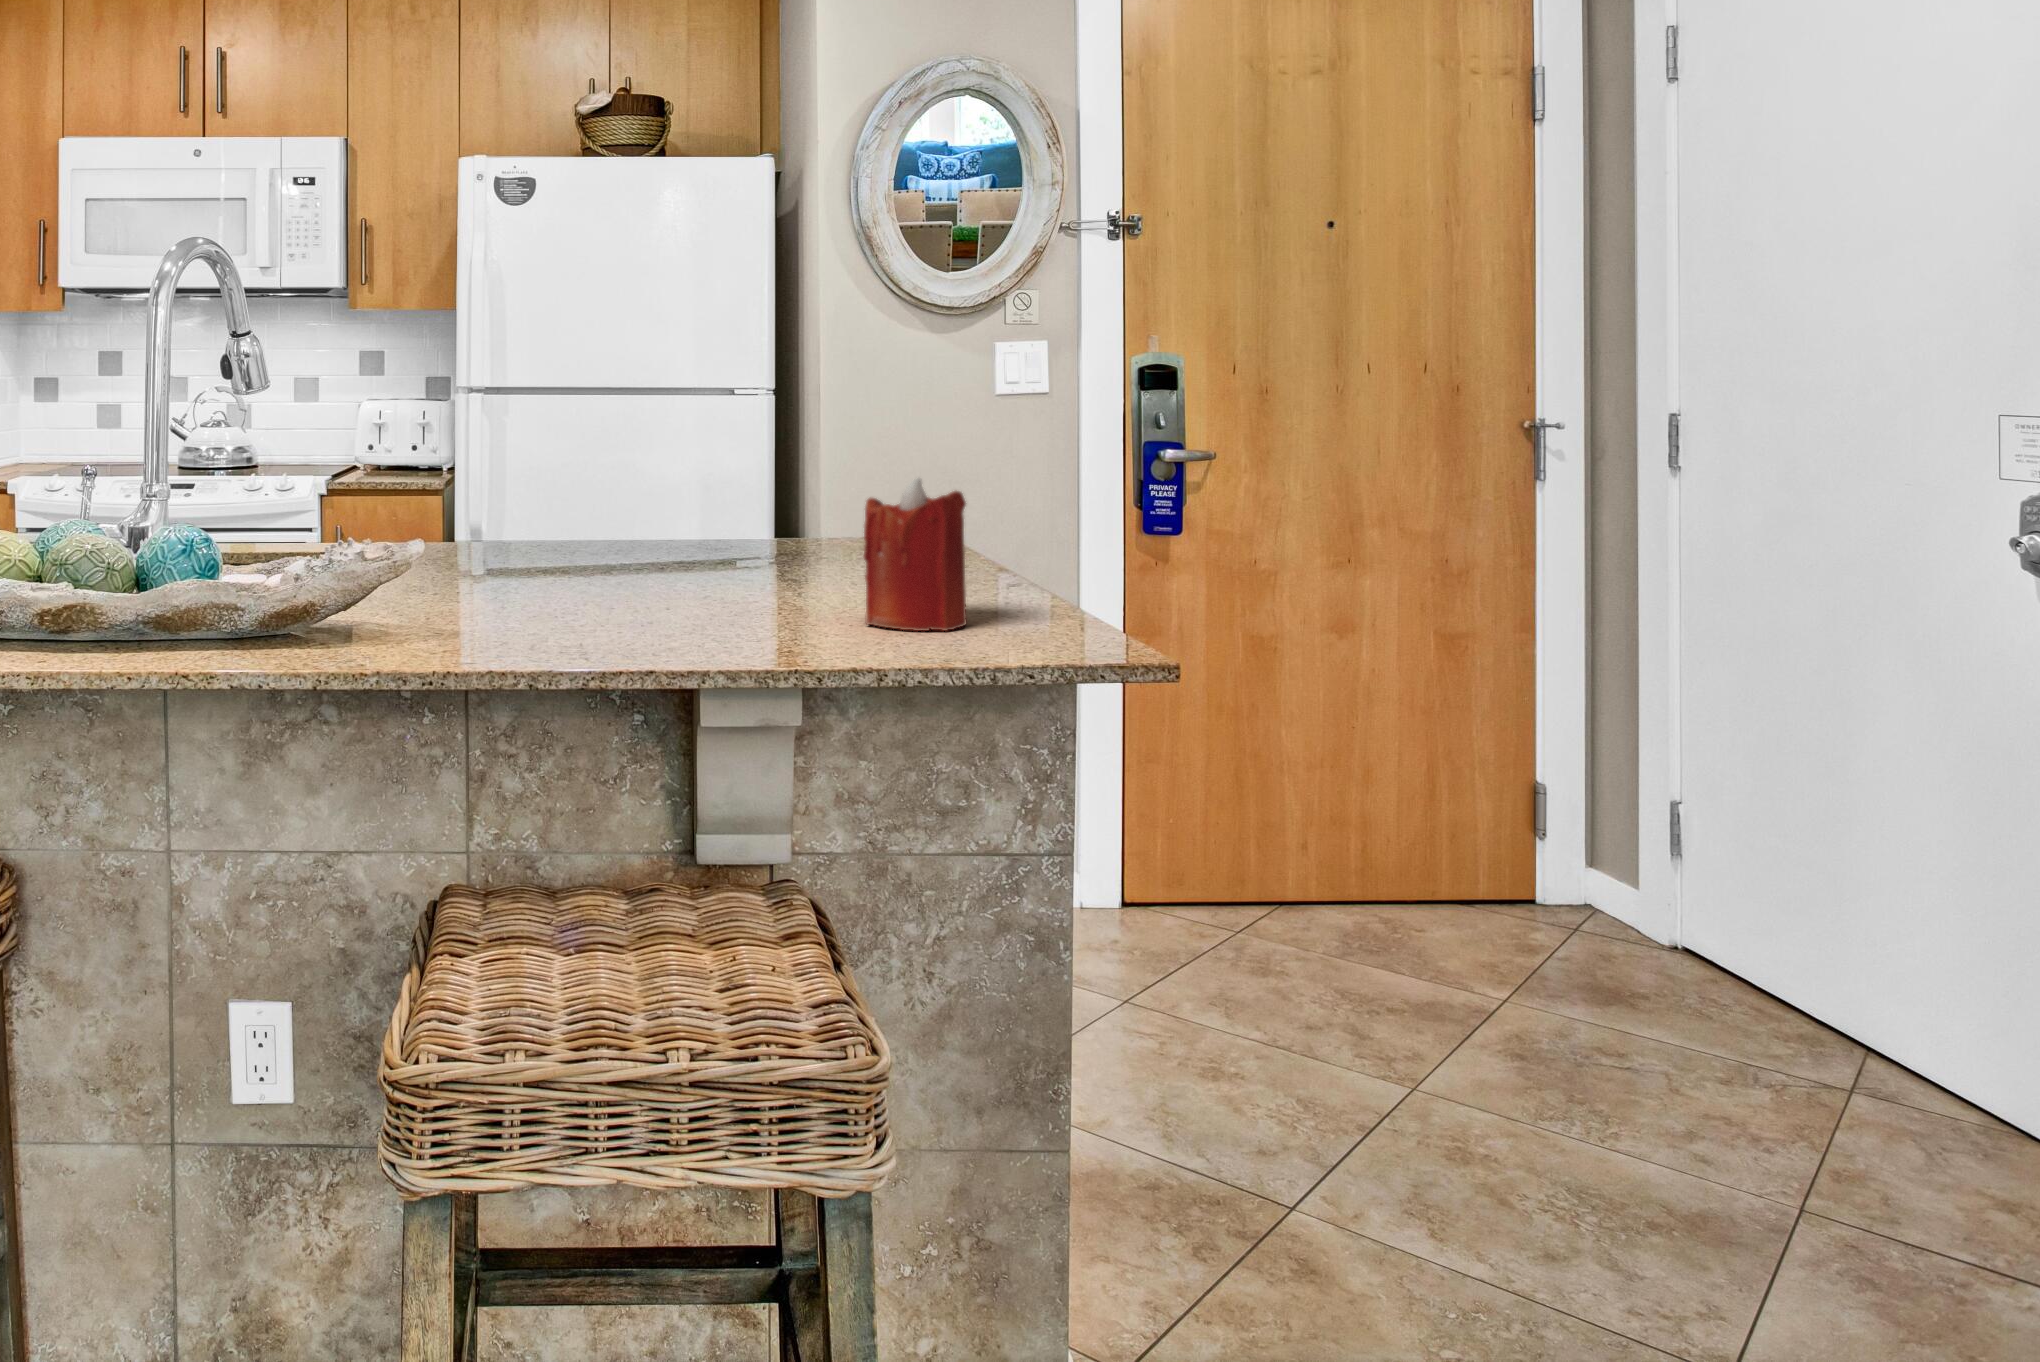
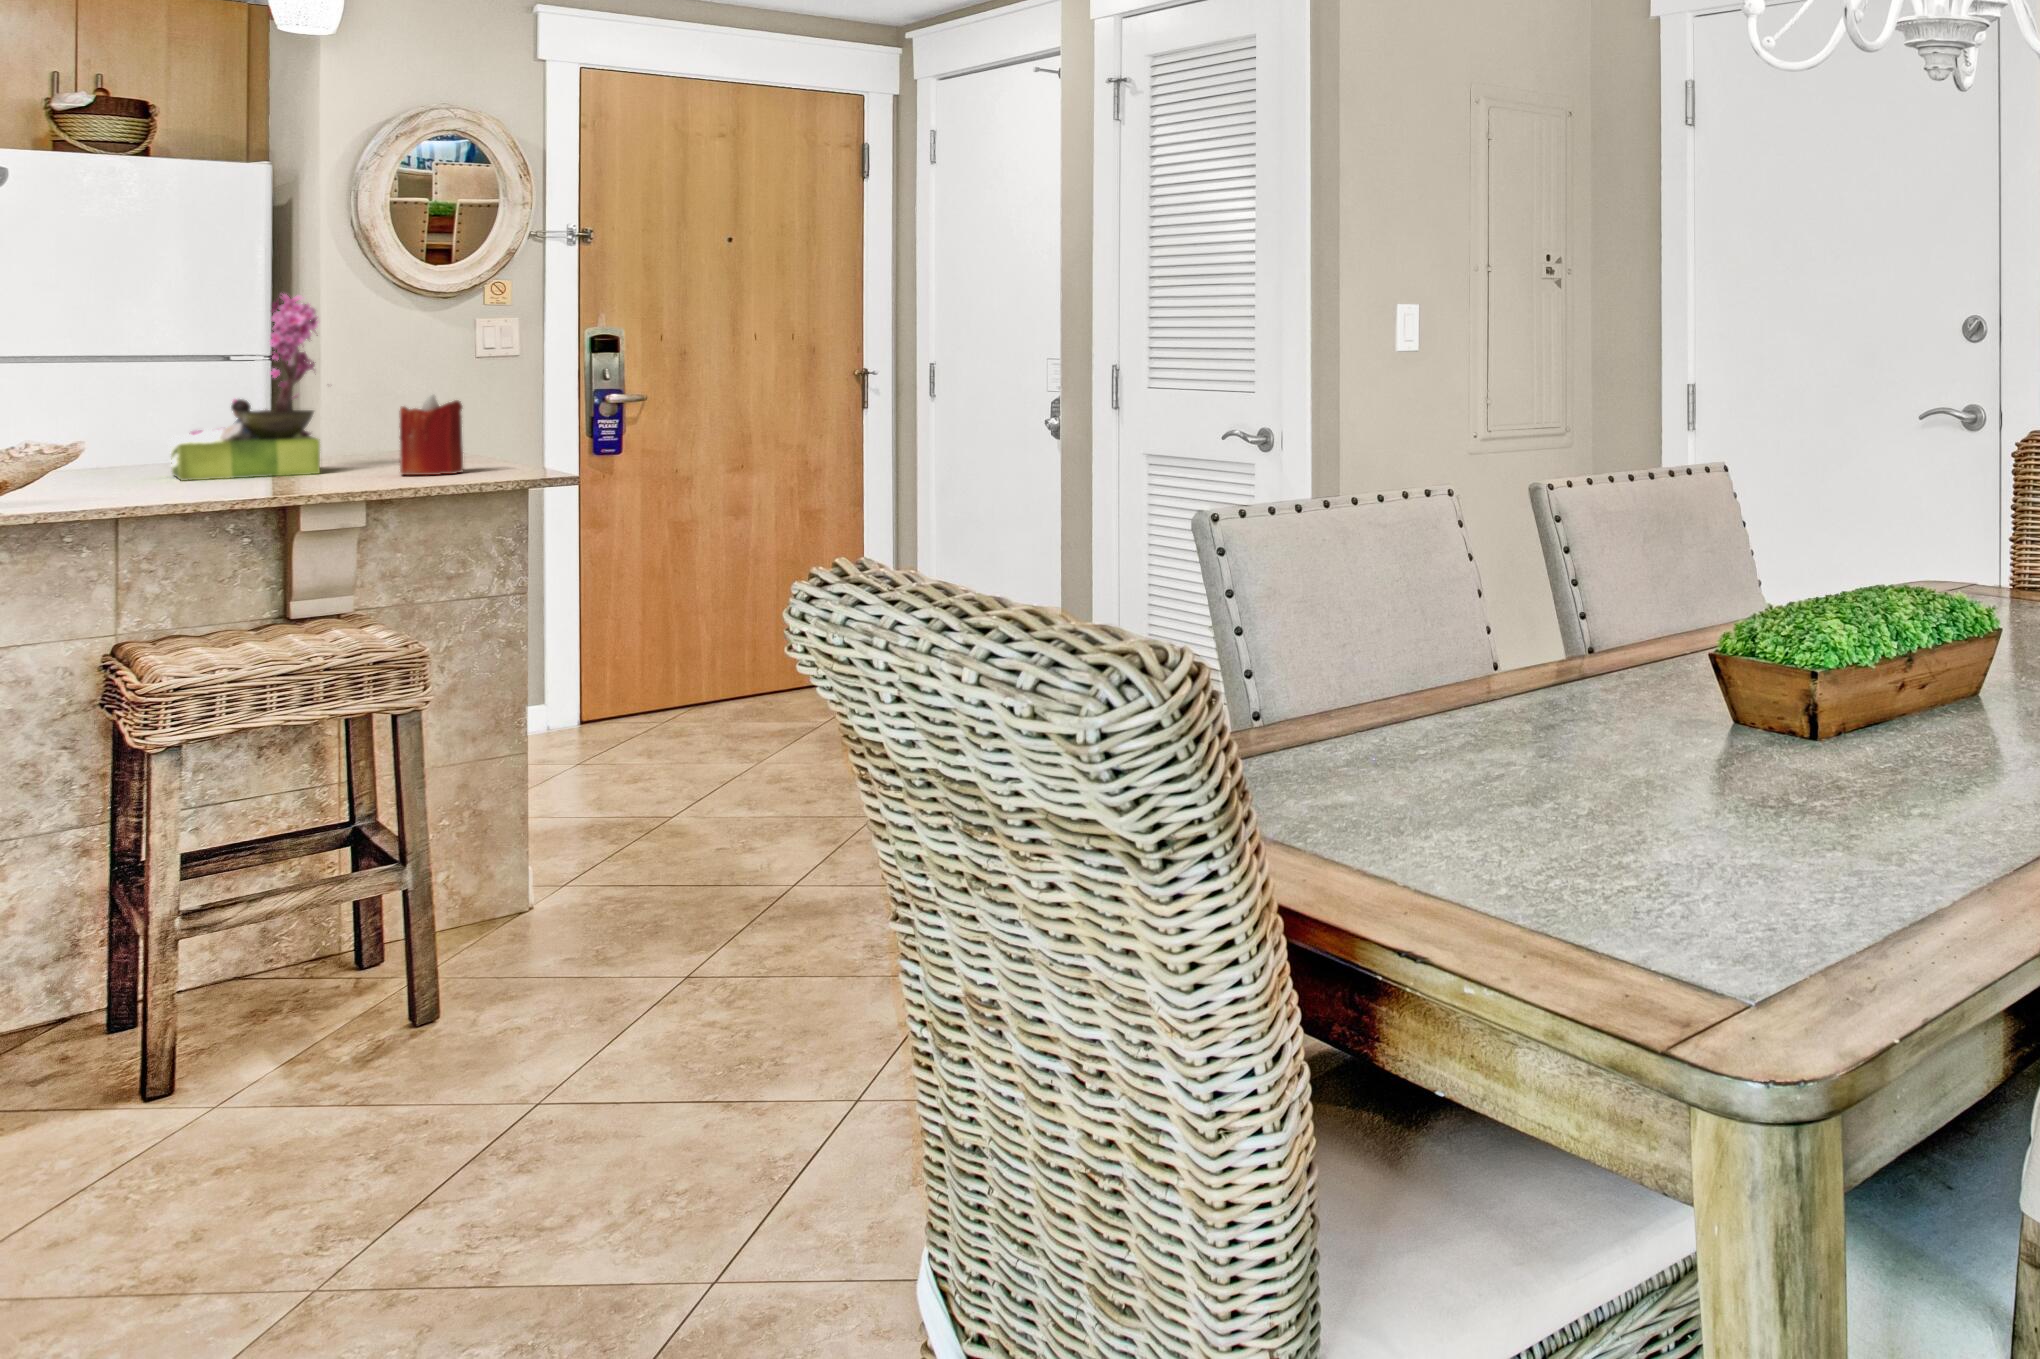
flower arrangement: none [573,301,787,596] -> present [170,294,320,481]

